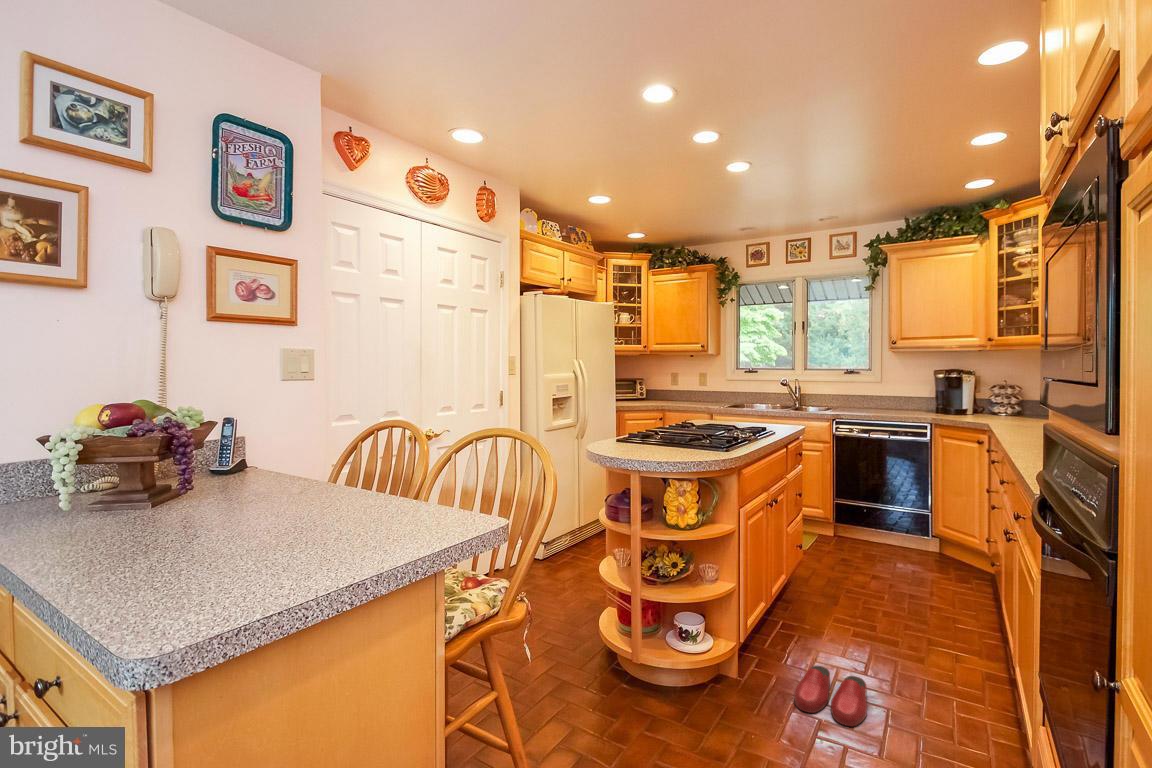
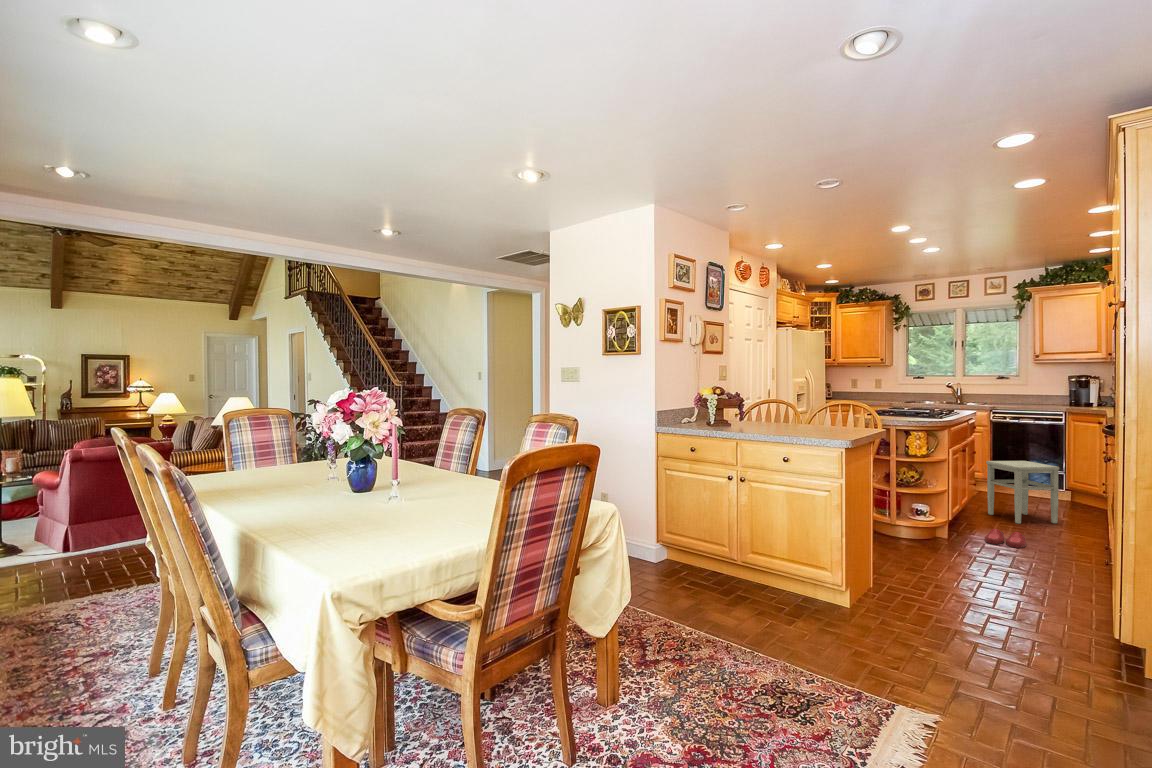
stool: none [816,509,925,627] -> present [986,461,1060,524]

